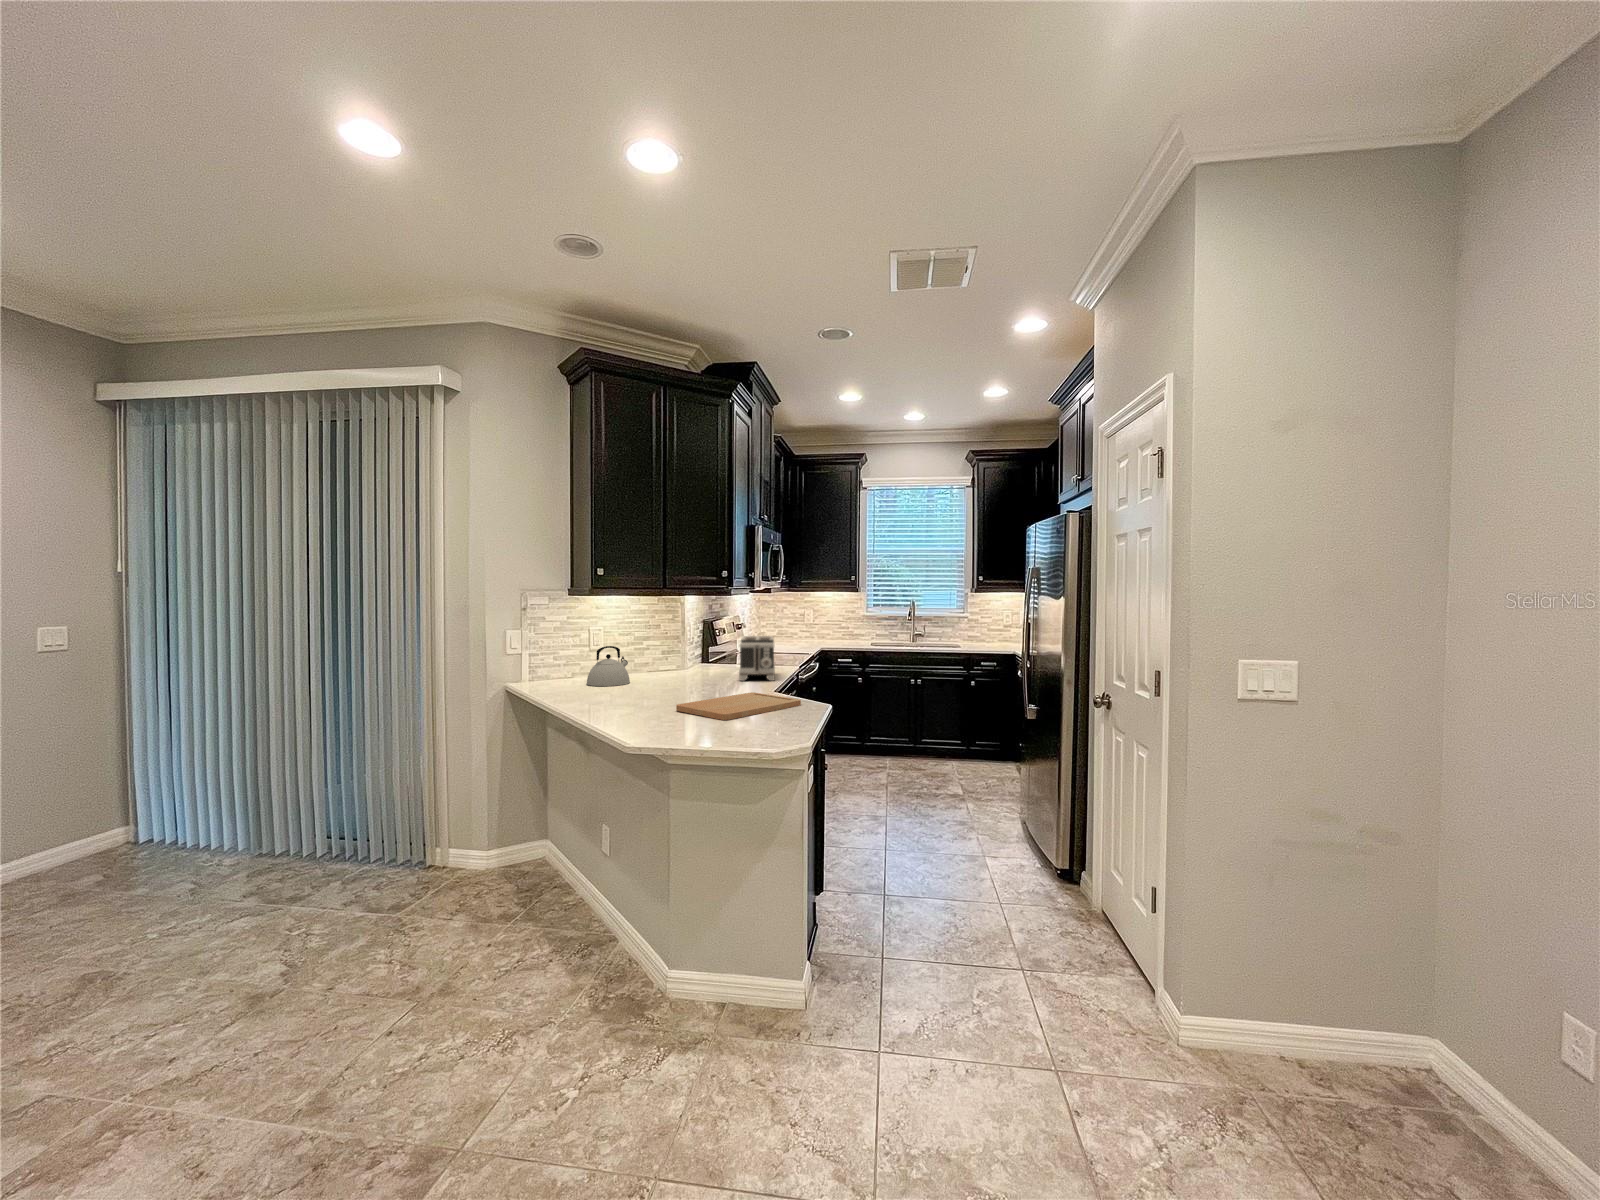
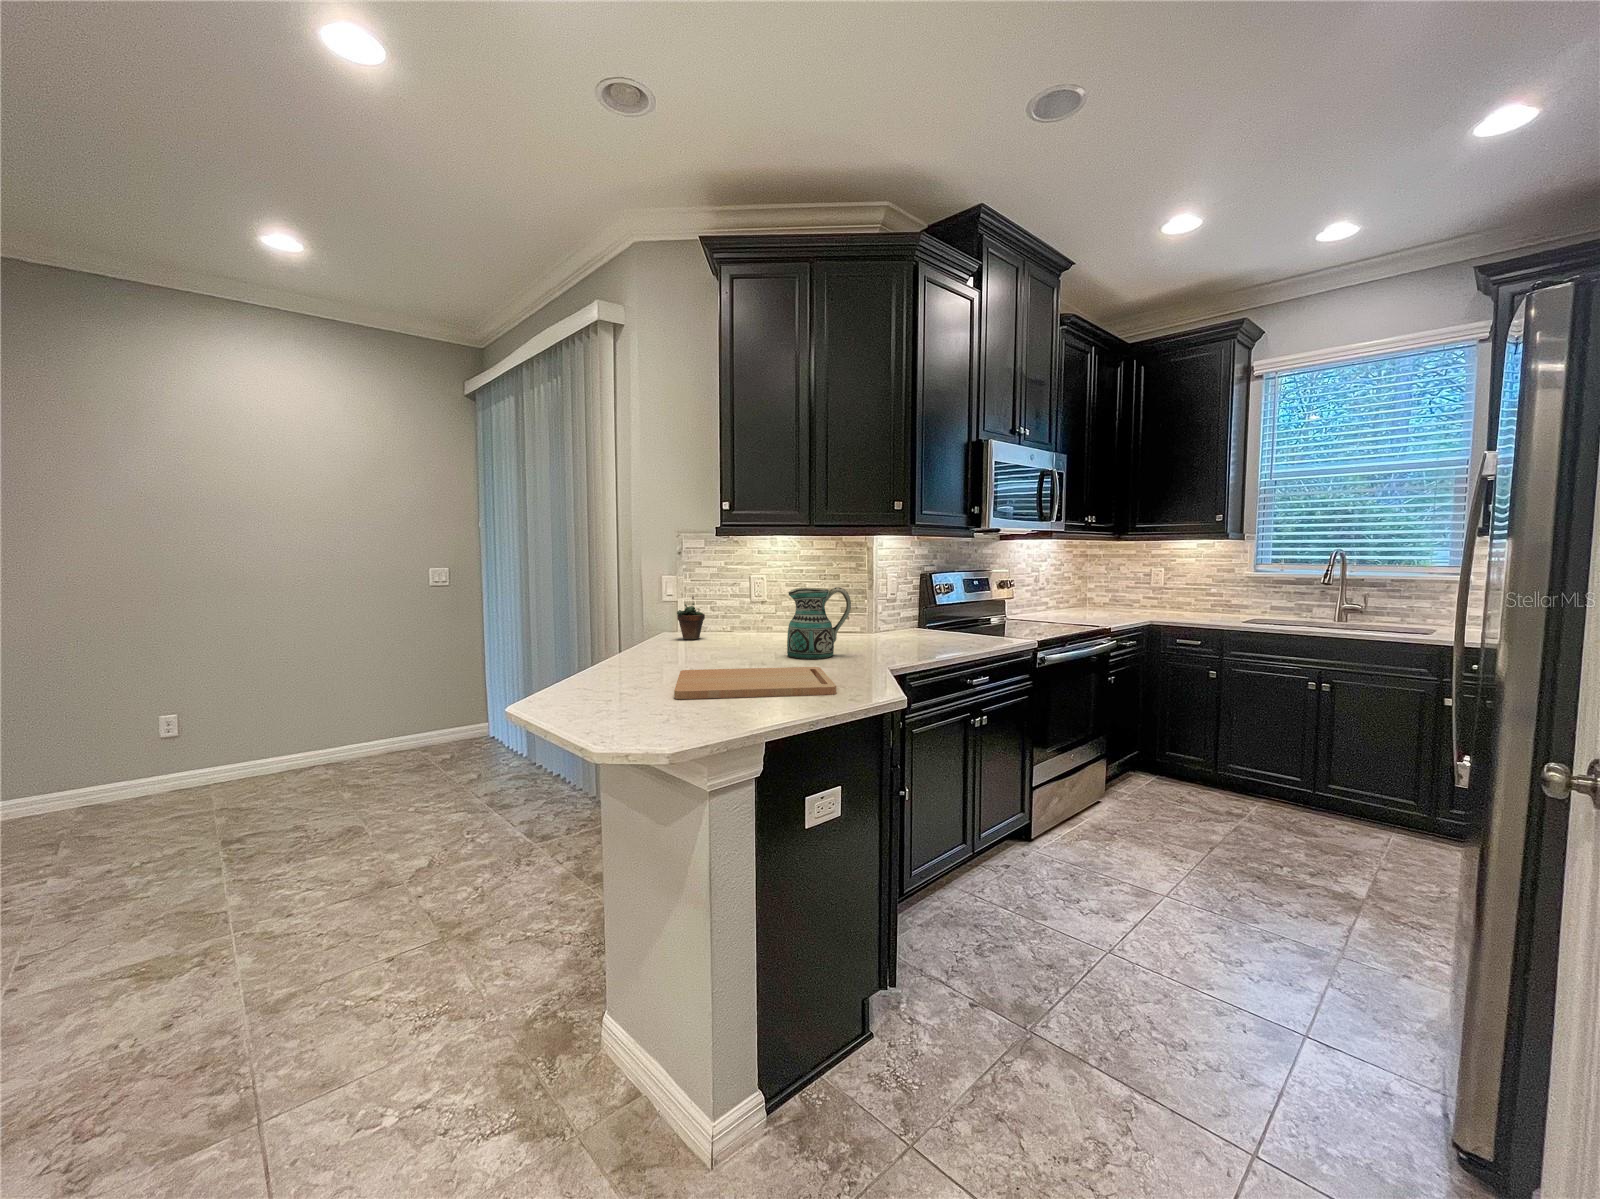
ceramic pitcher: none [684,635,728,691] -> present [787,587,851,659]
toaster: present [739,636,775,681] -> none [882,593,960,656]
kettle: present [586,646,630,686] -> none [729,597,778,642]
succulent plant: none [539,647,566,689] -> present [677,596,705,640]

